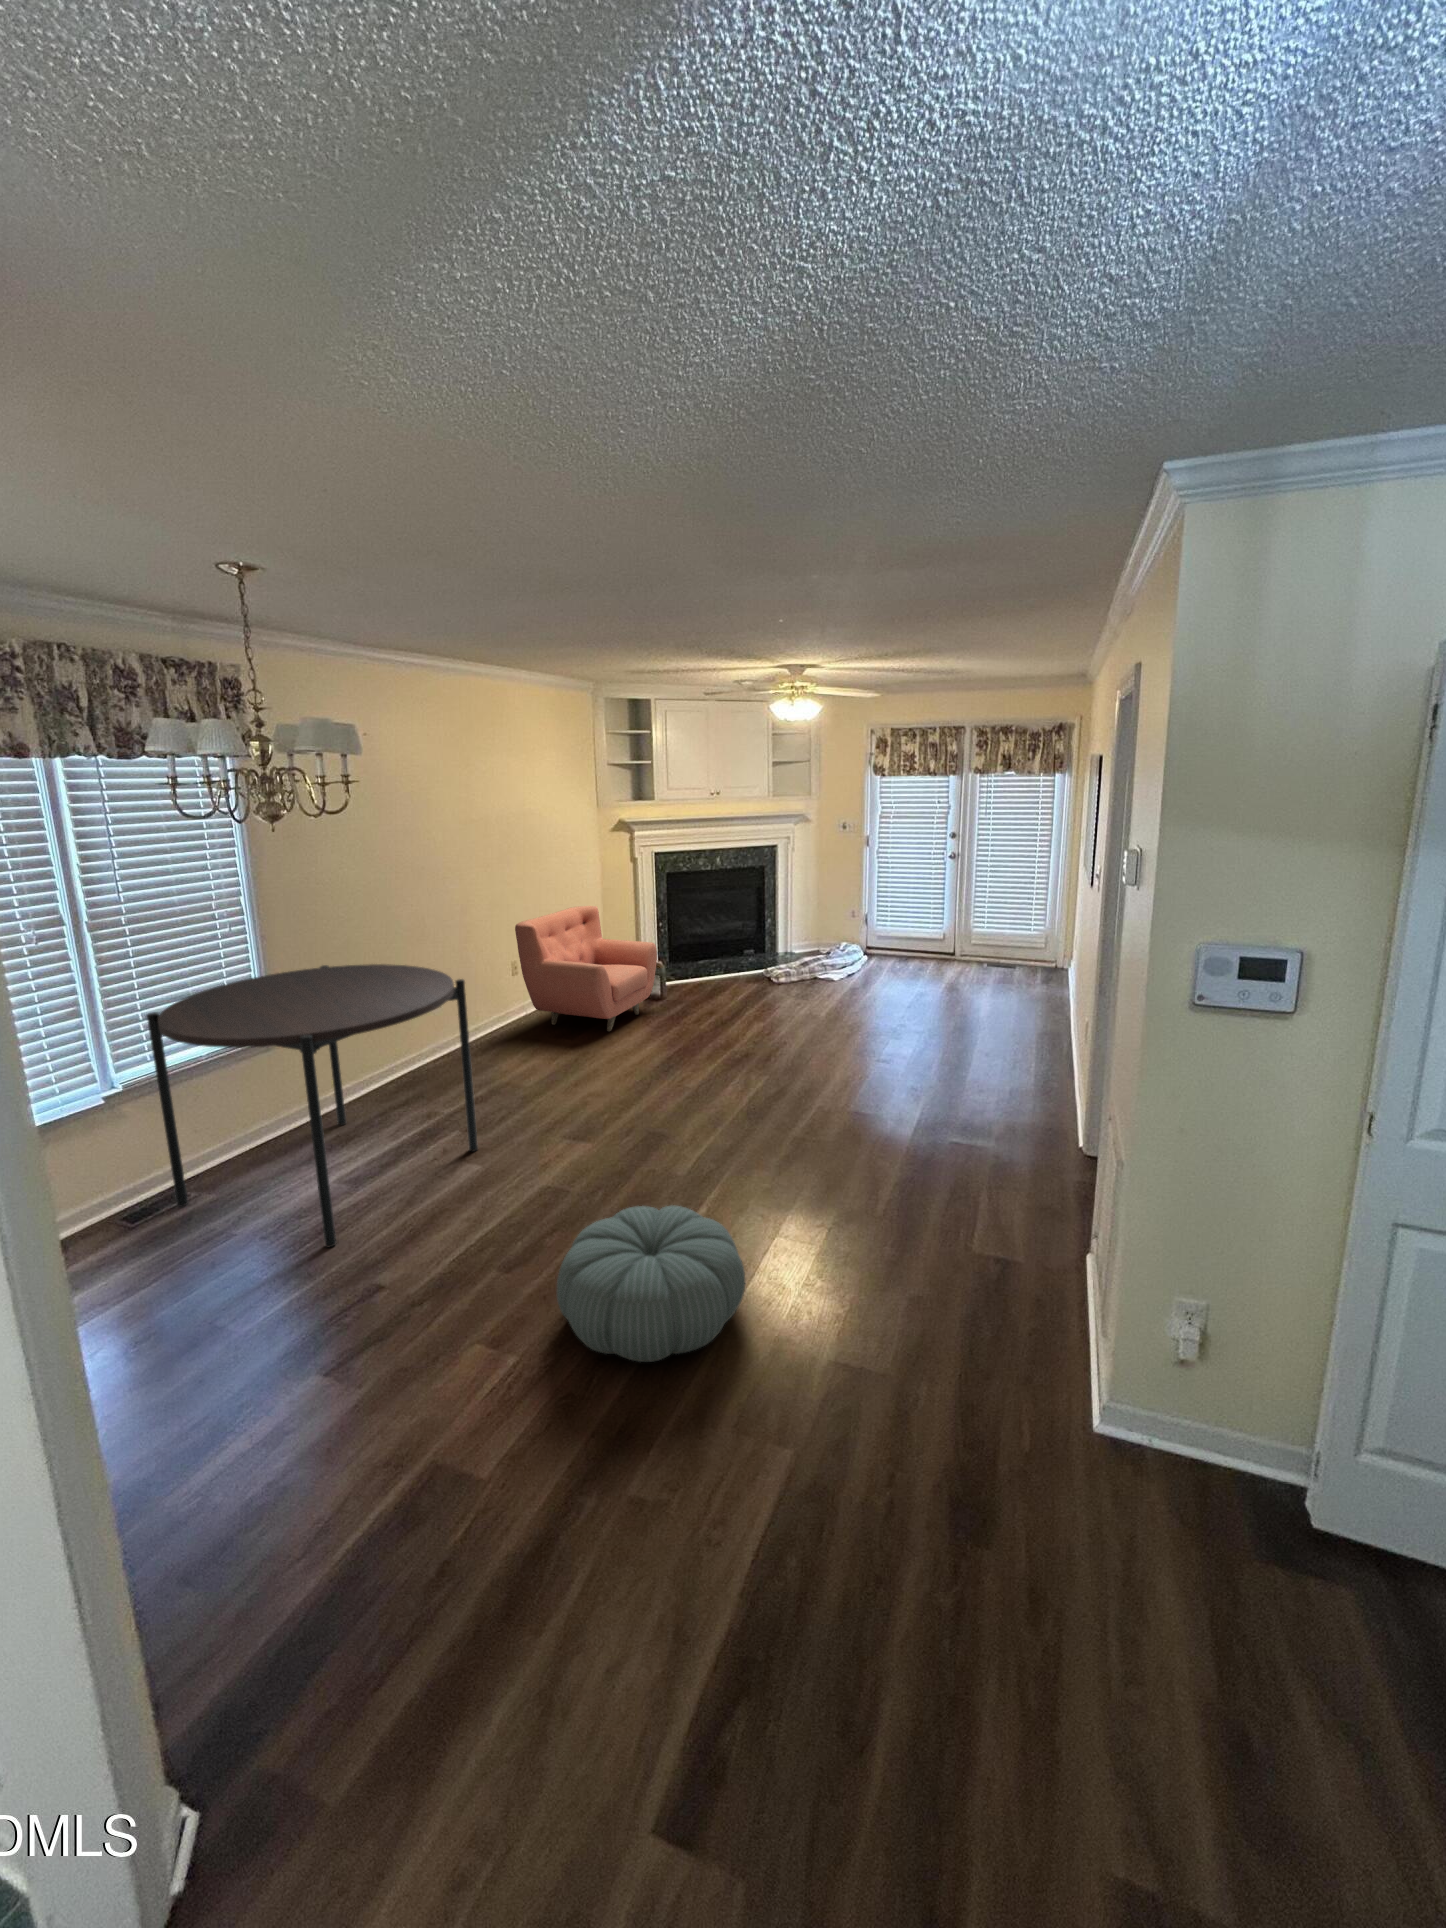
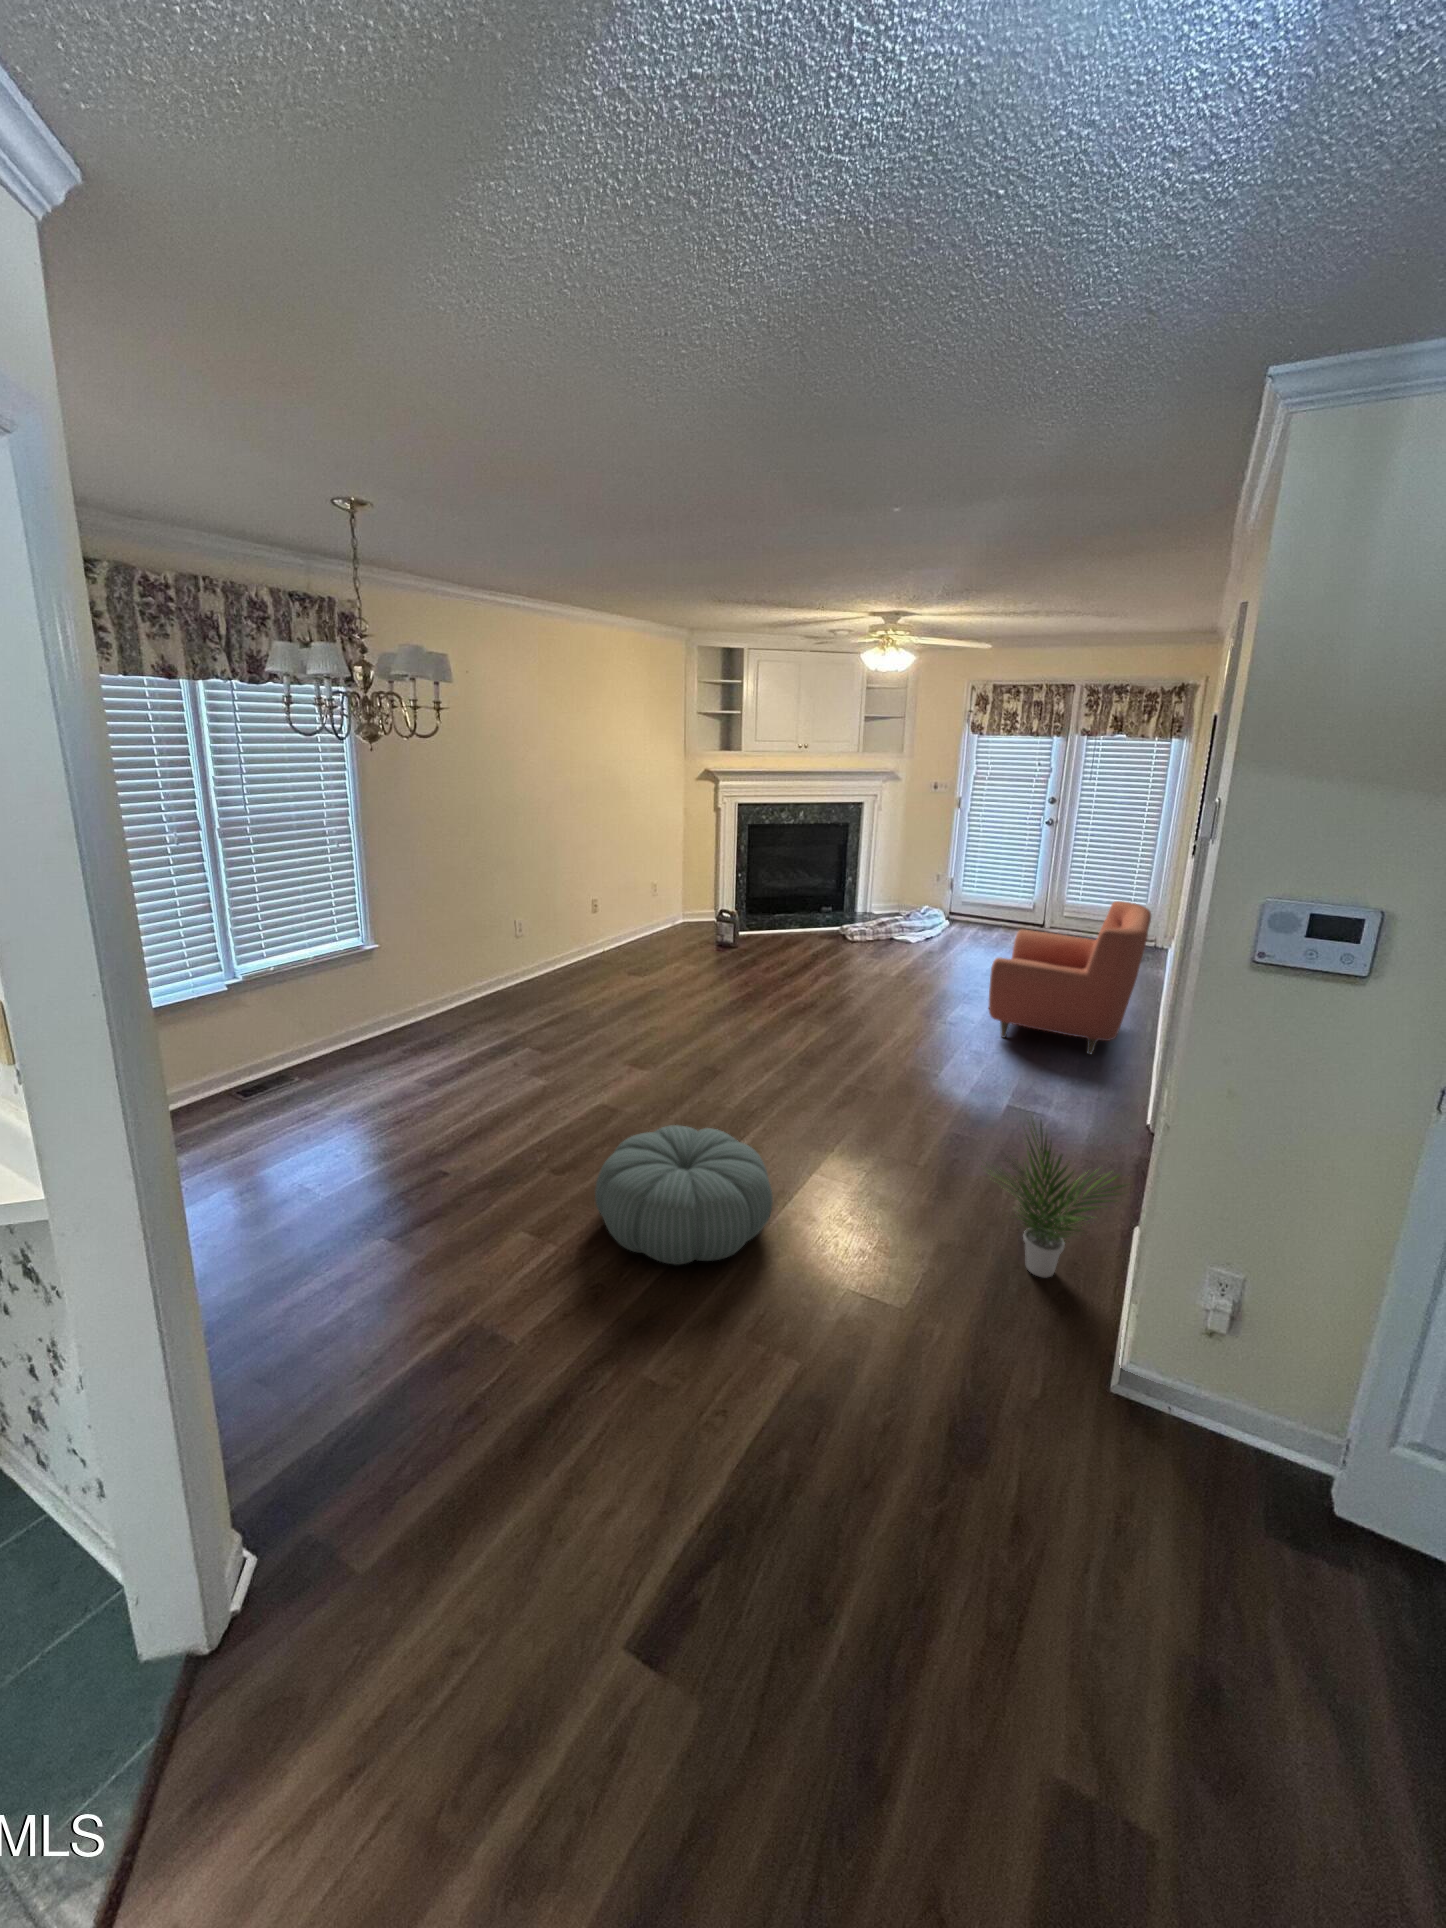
armchair: present [515,906,657,1031] -> present [989,901,1151,1054]
dining table: present [147,964,478,1248] -> none [265,884,544,1133]
potted plant: none [946,1159,1089,1320] -> present [995,1126,1128,1278]

